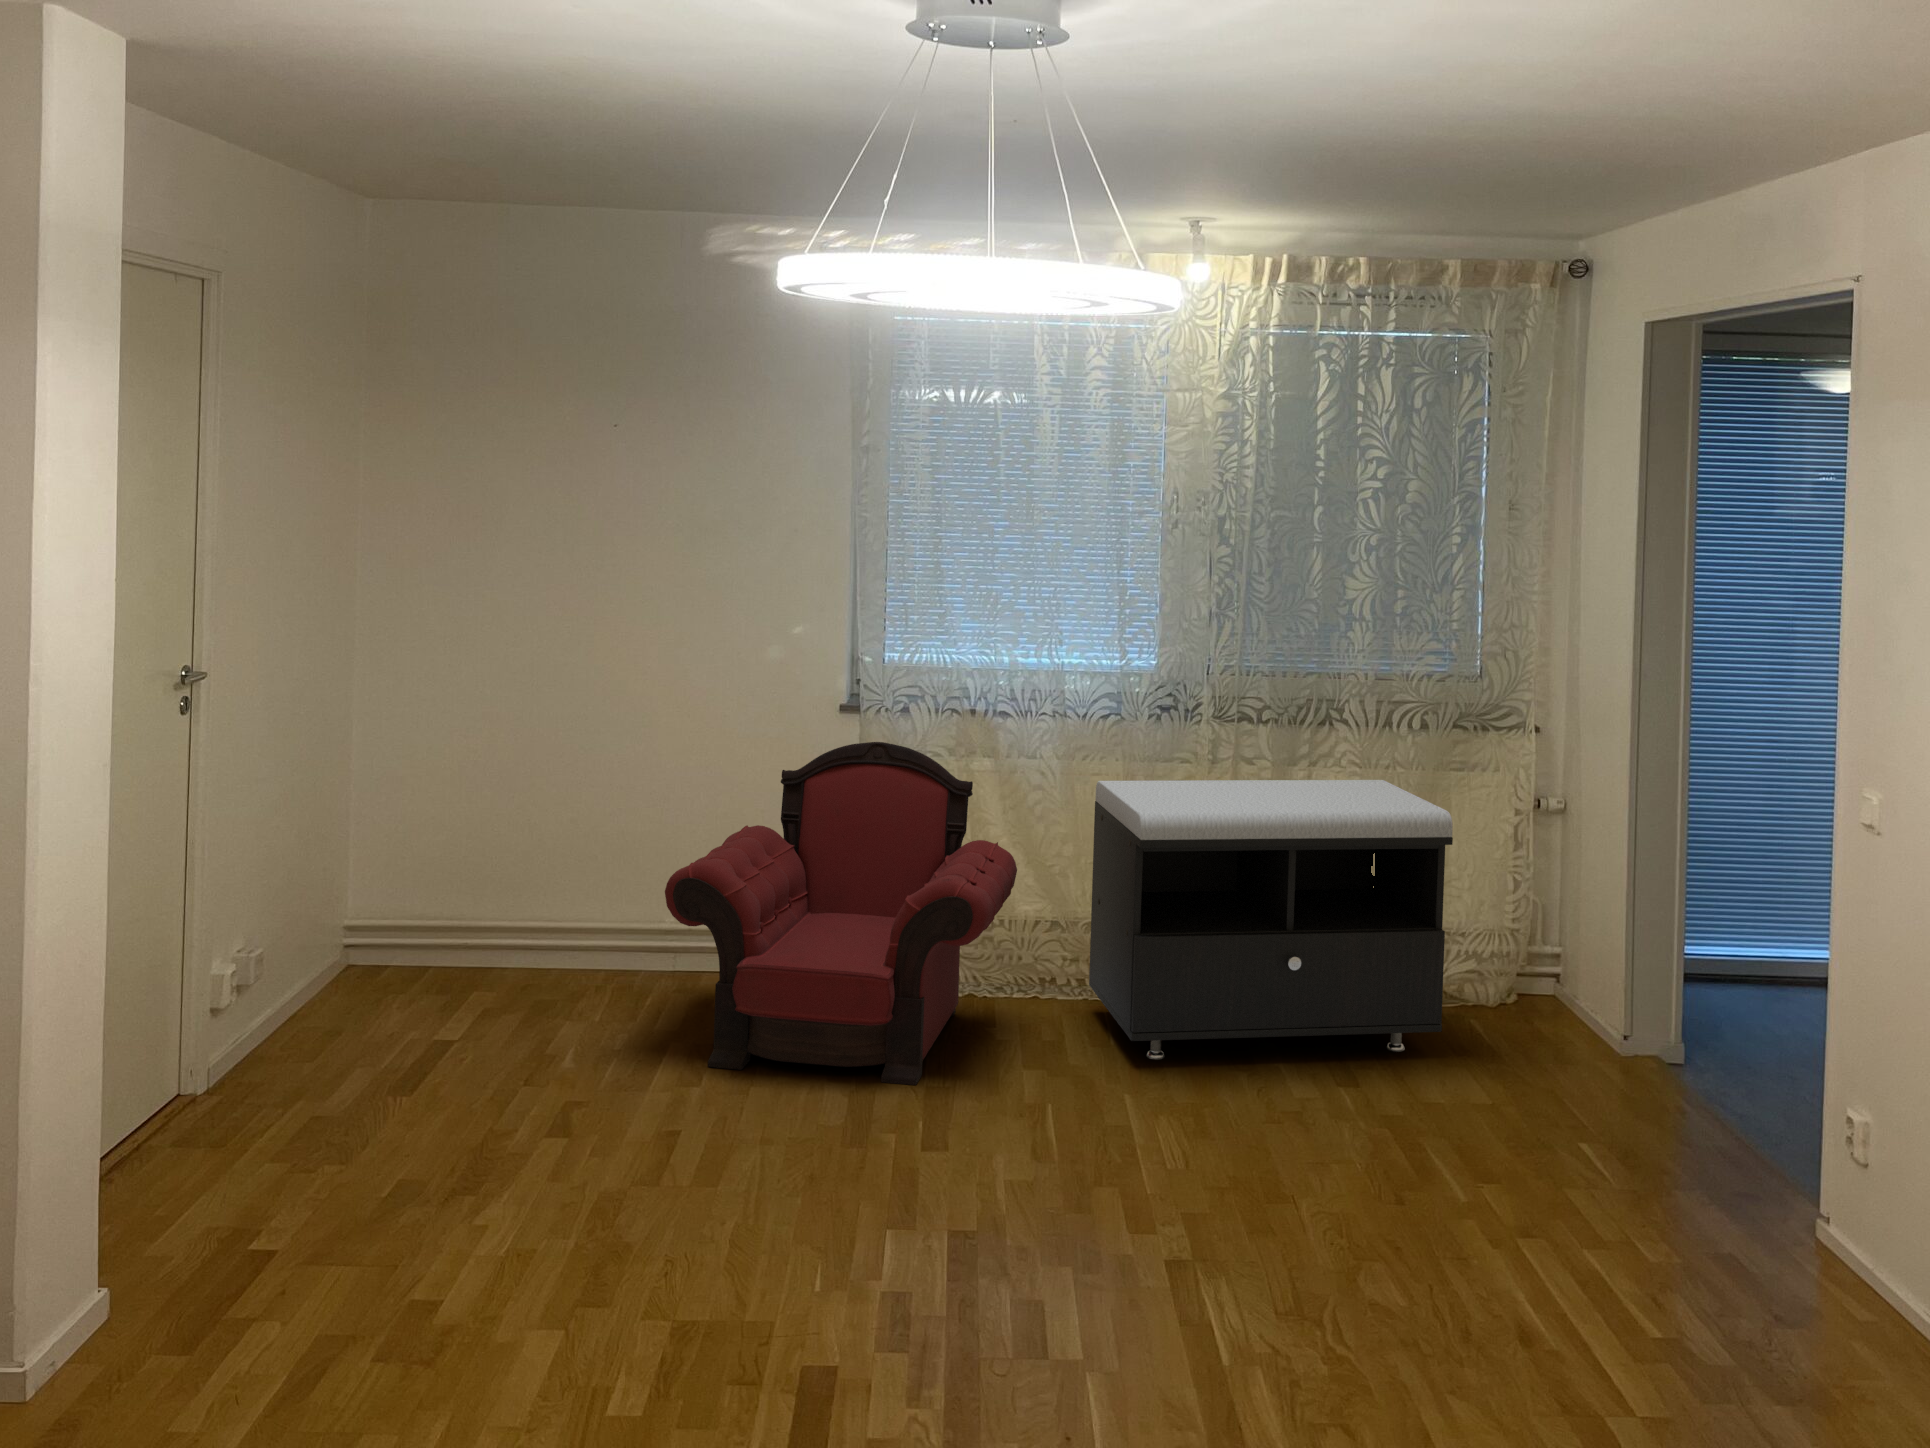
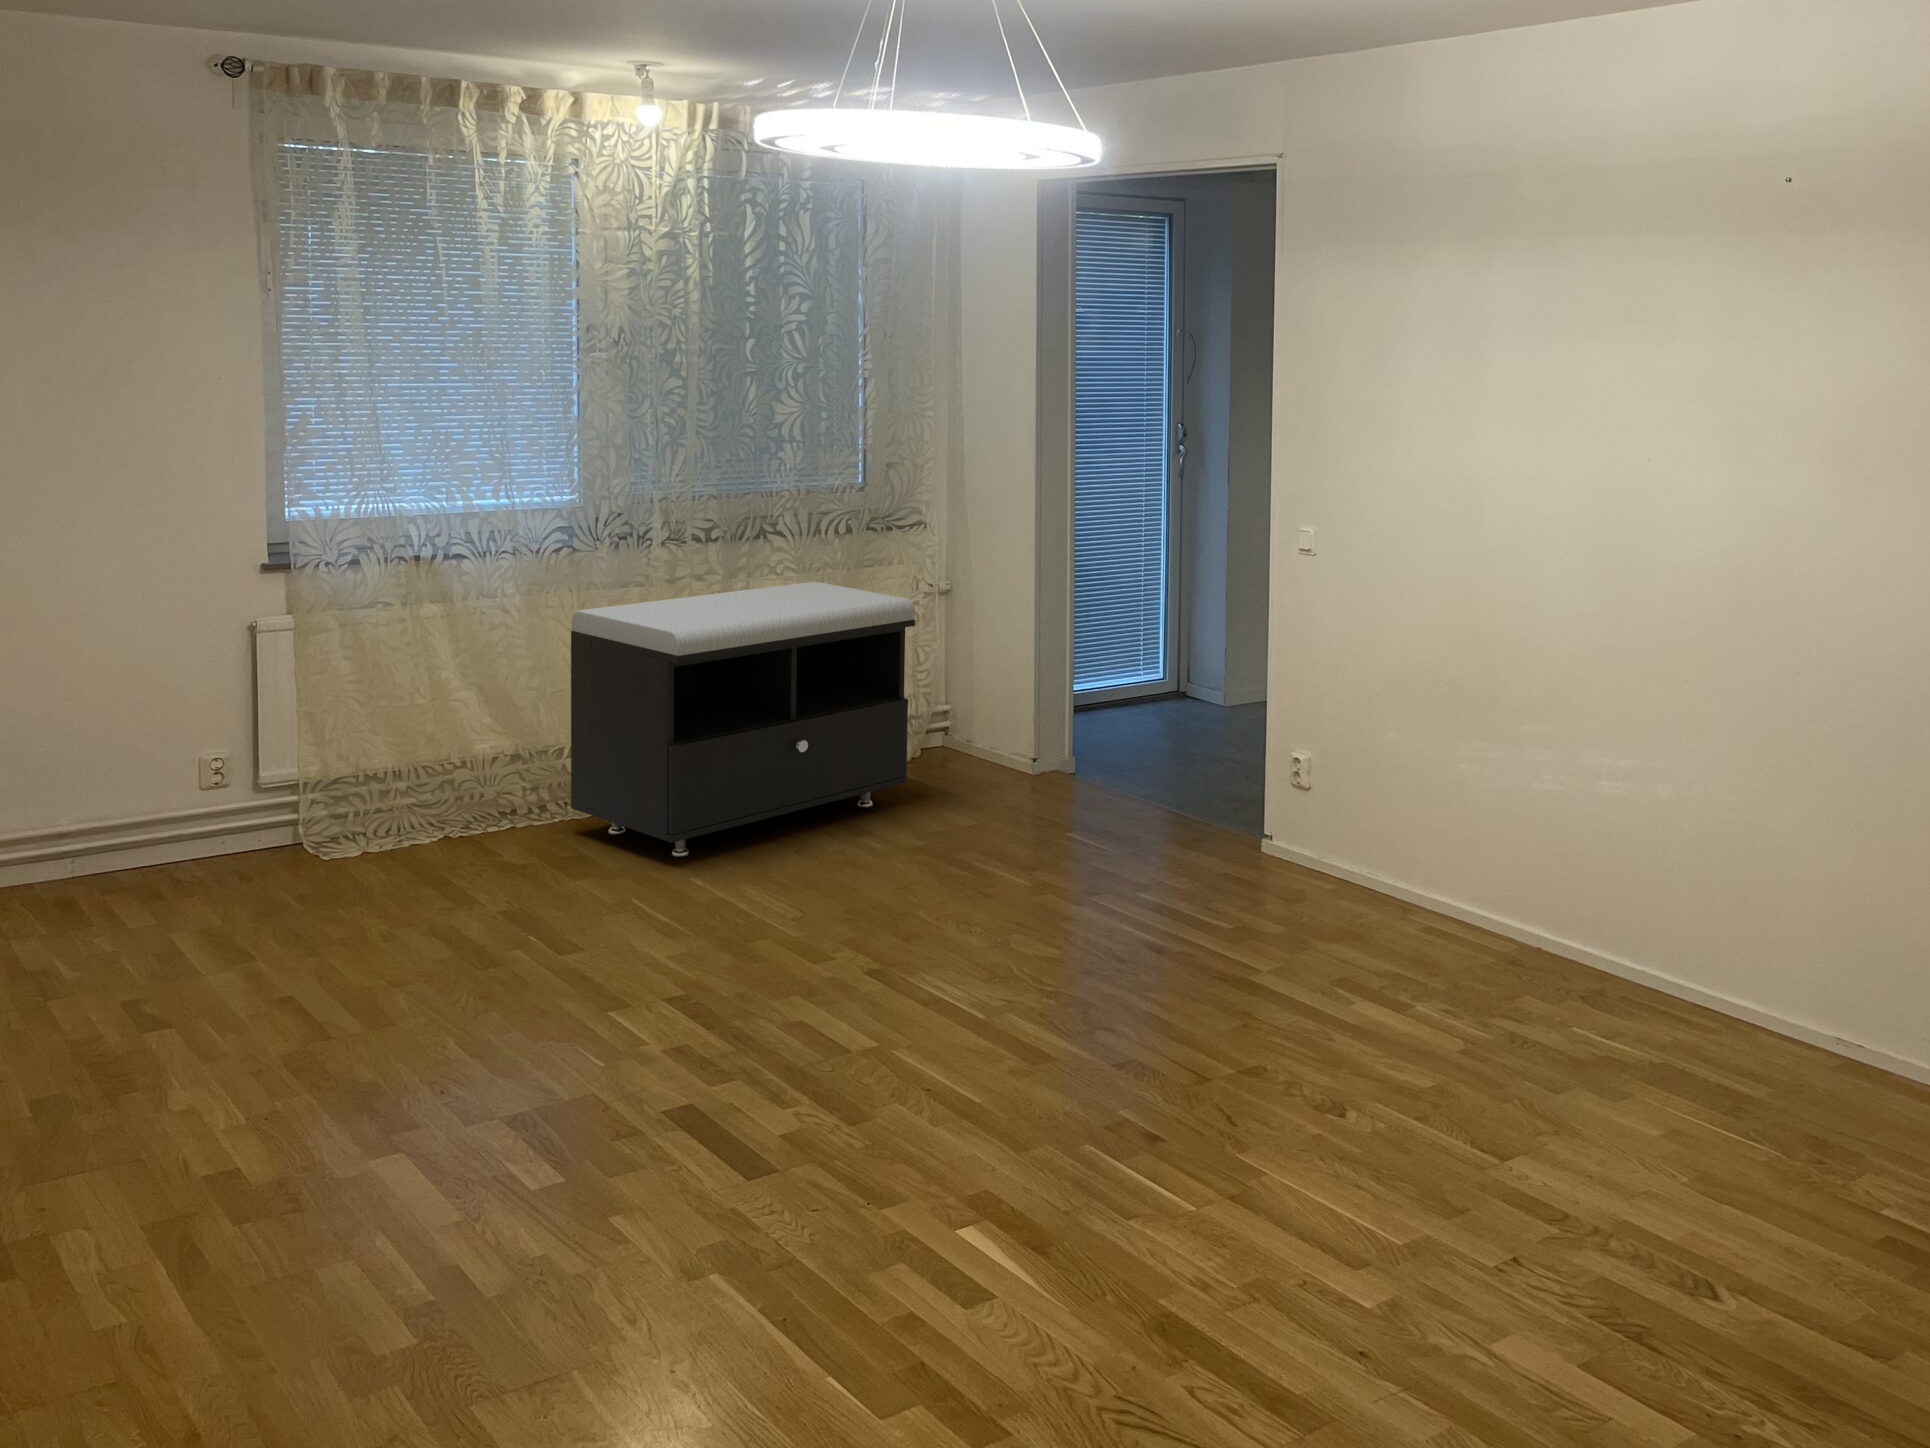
armchair: present [665,742,1017,1085] -> none [137,598,544,968]

